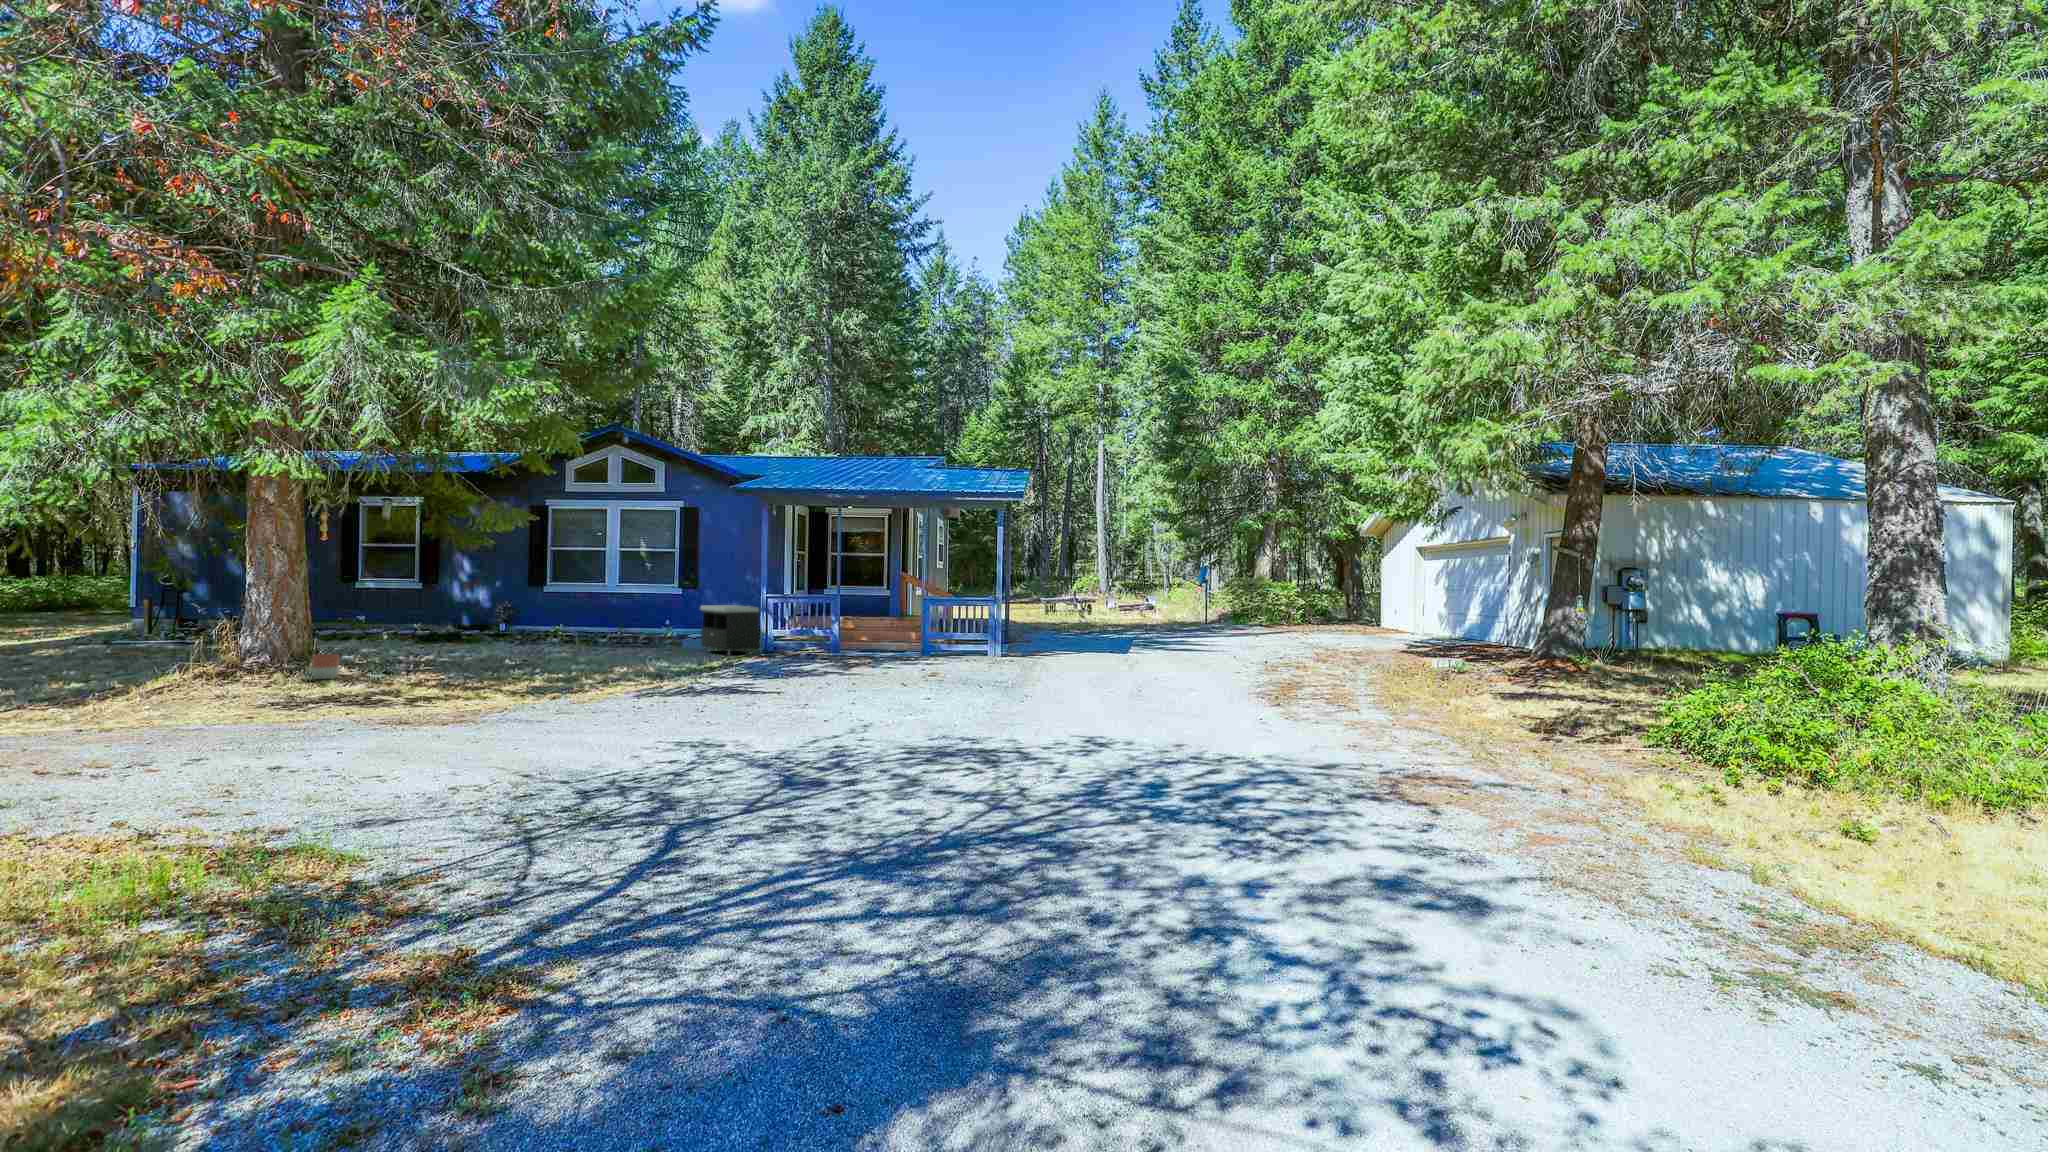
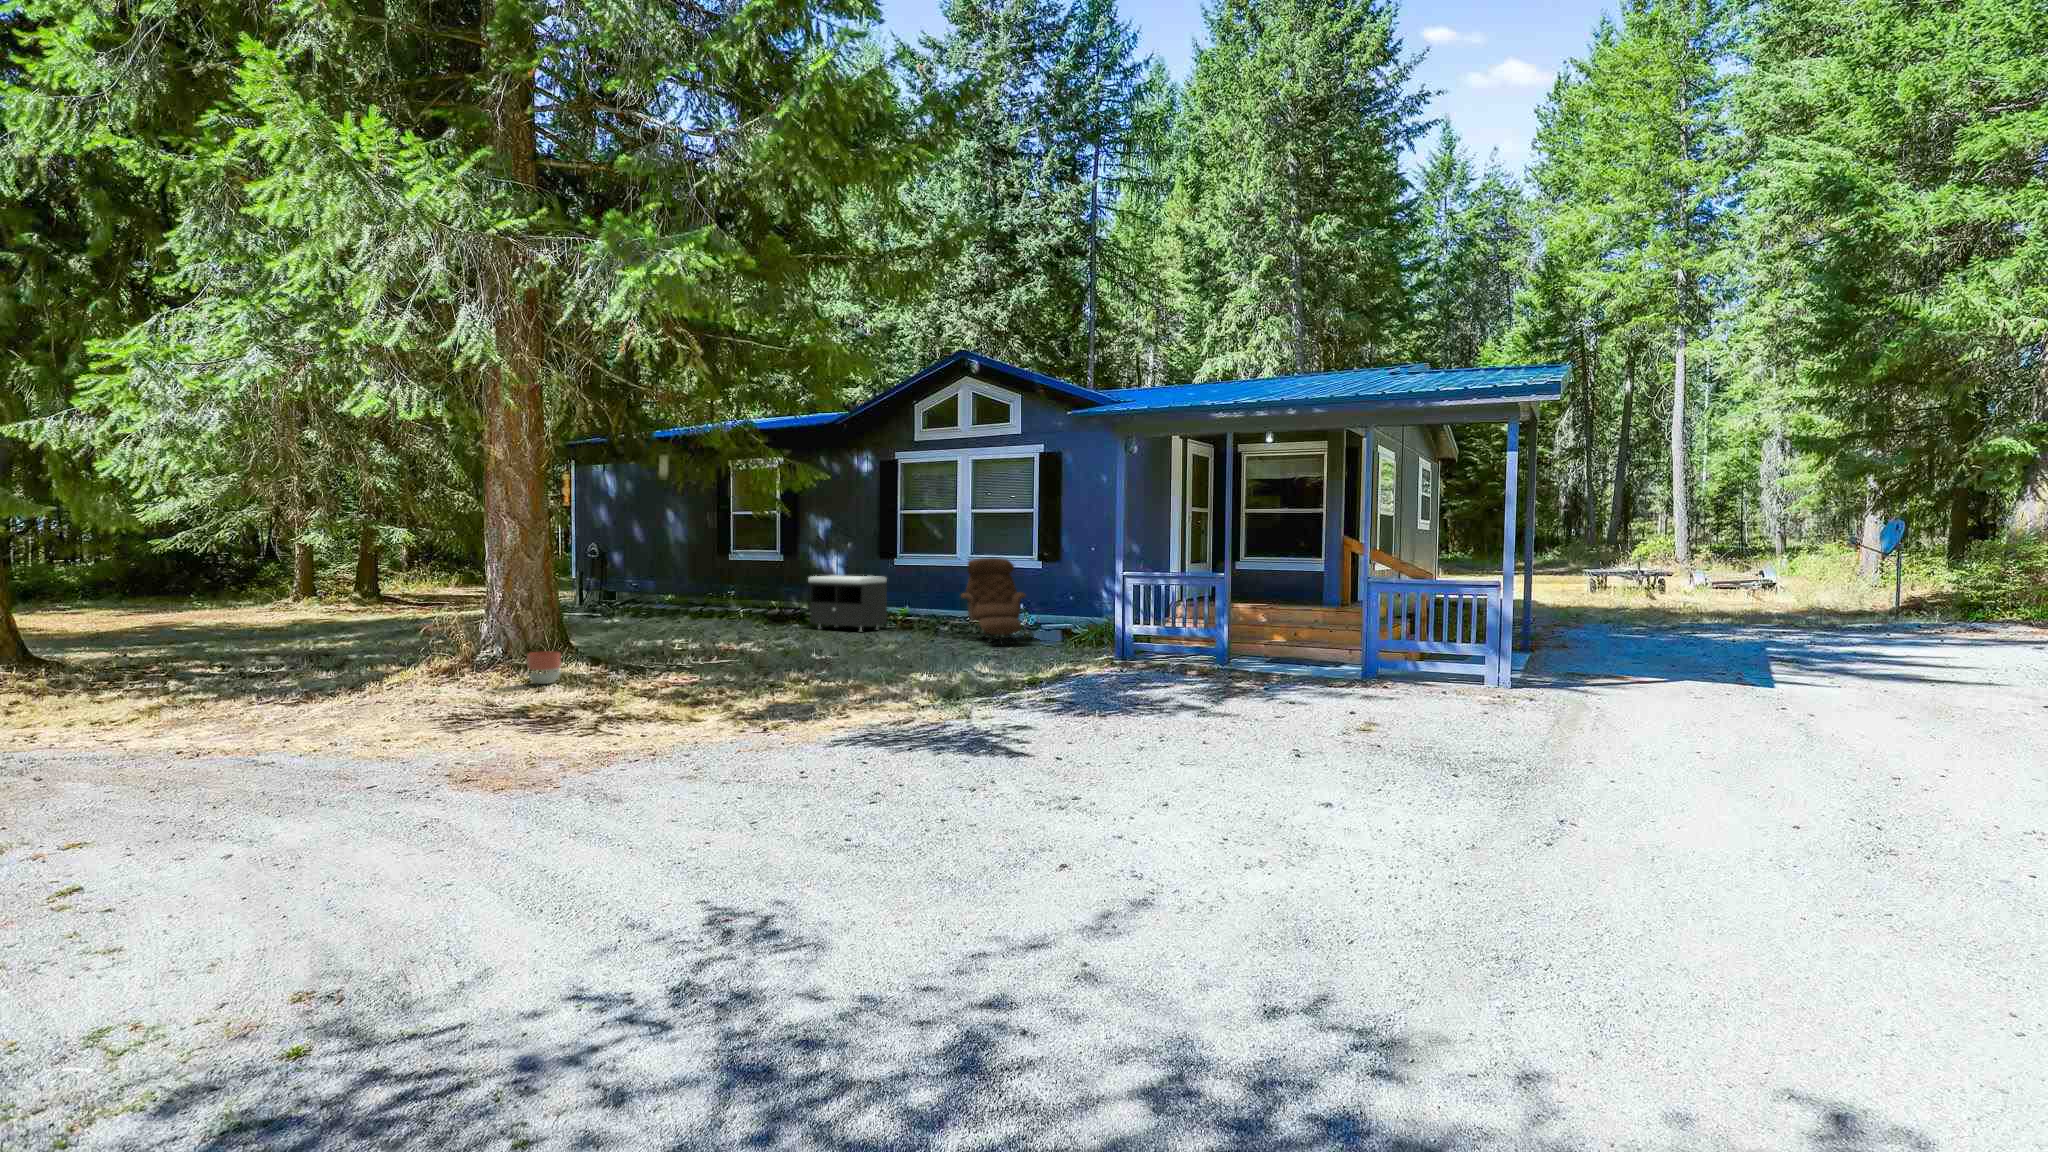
lounge chair: none [615,585,671,651] -> present [961,558,1026,645]
storage bench: present [700,605,759,654] -> present [808,575,887,631]

